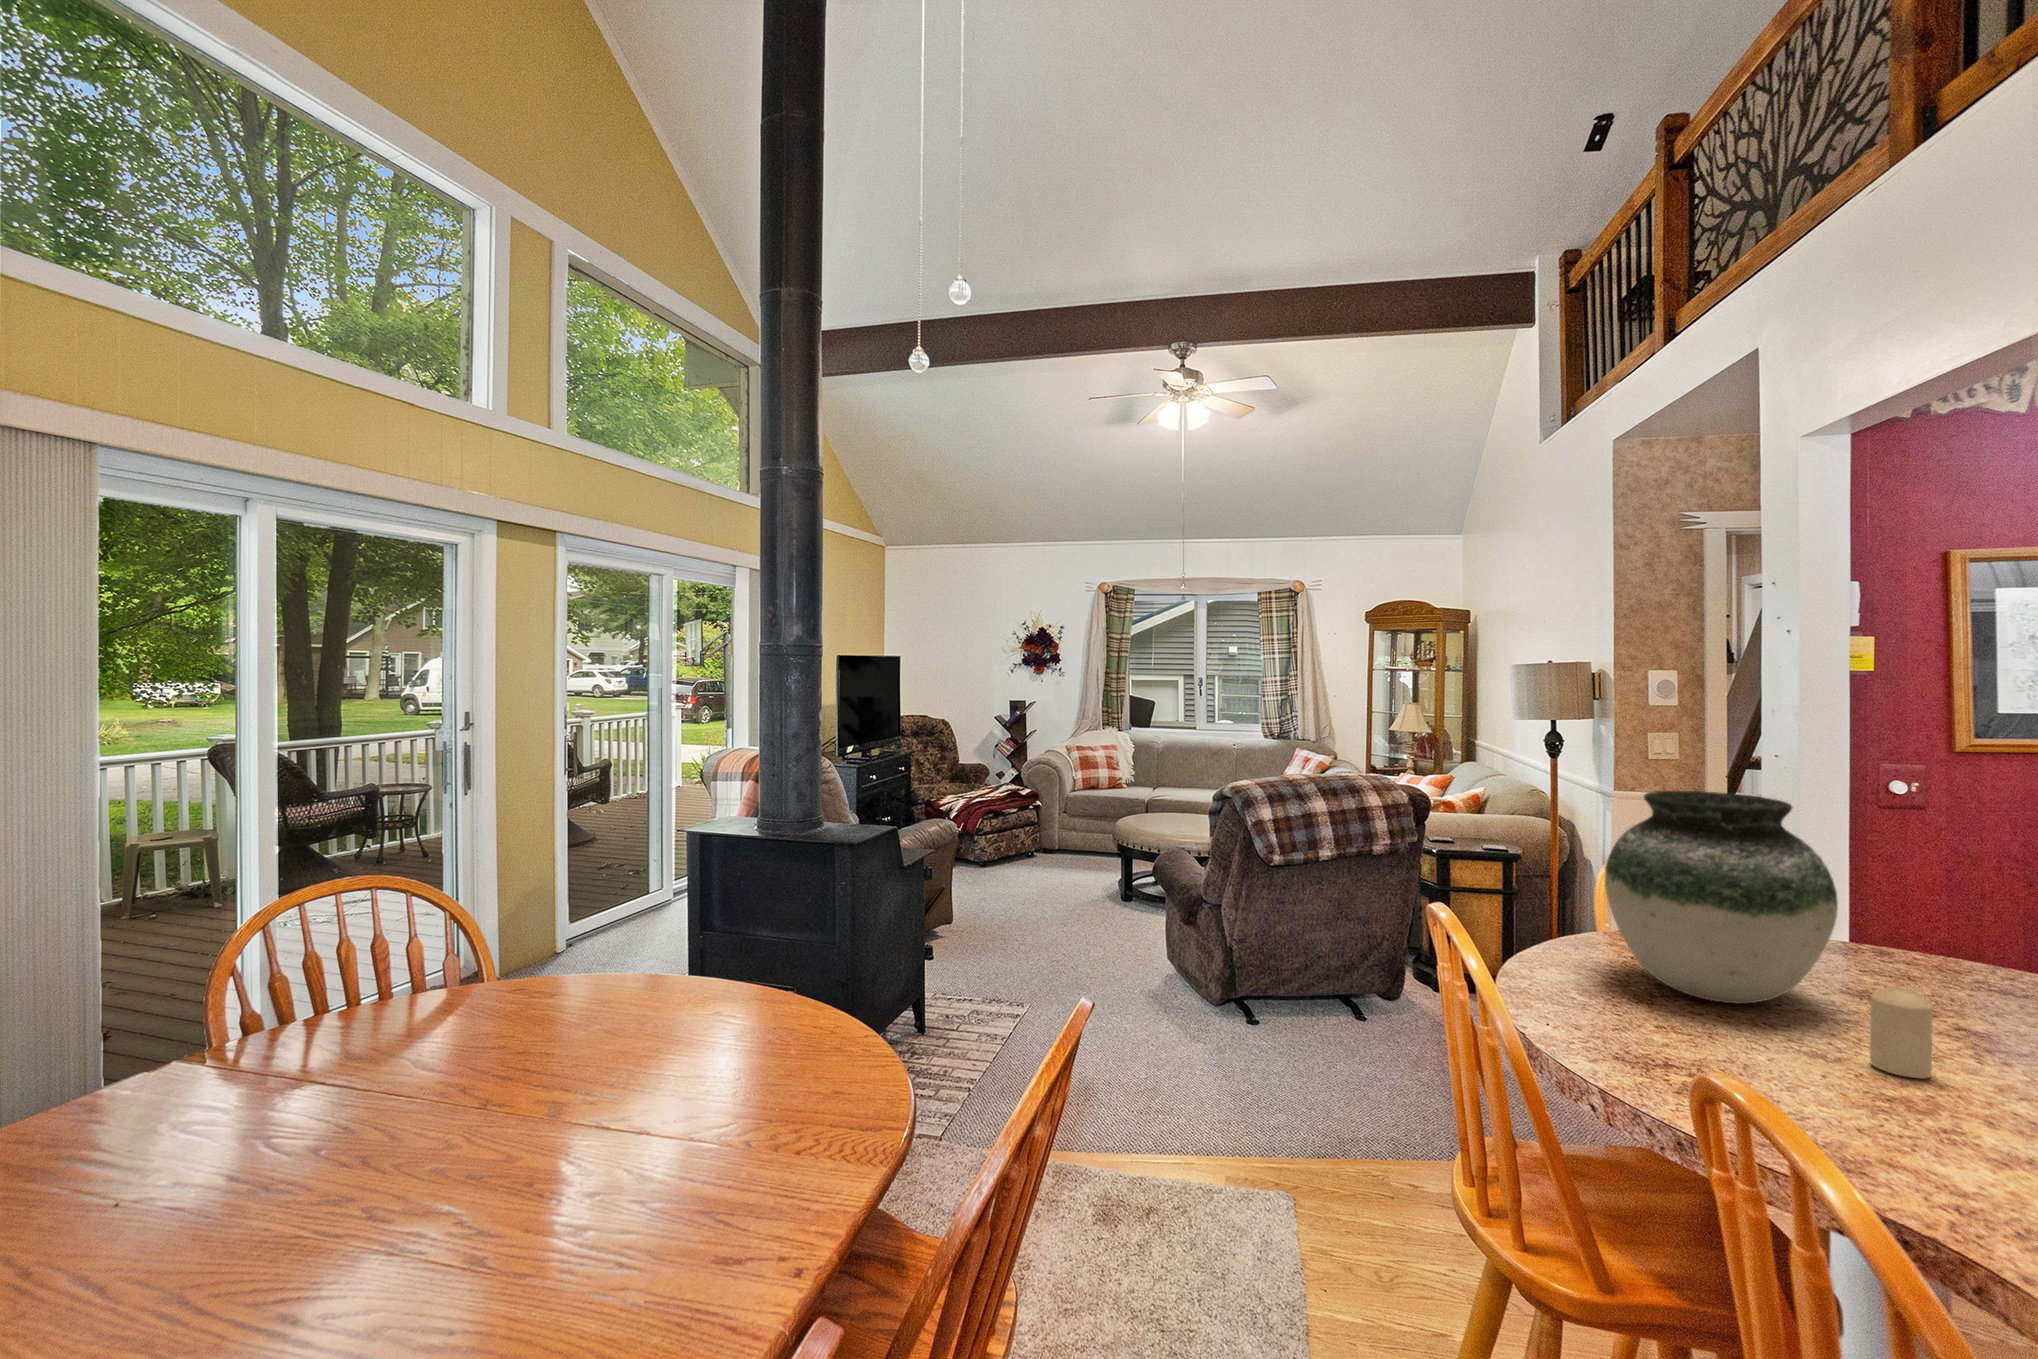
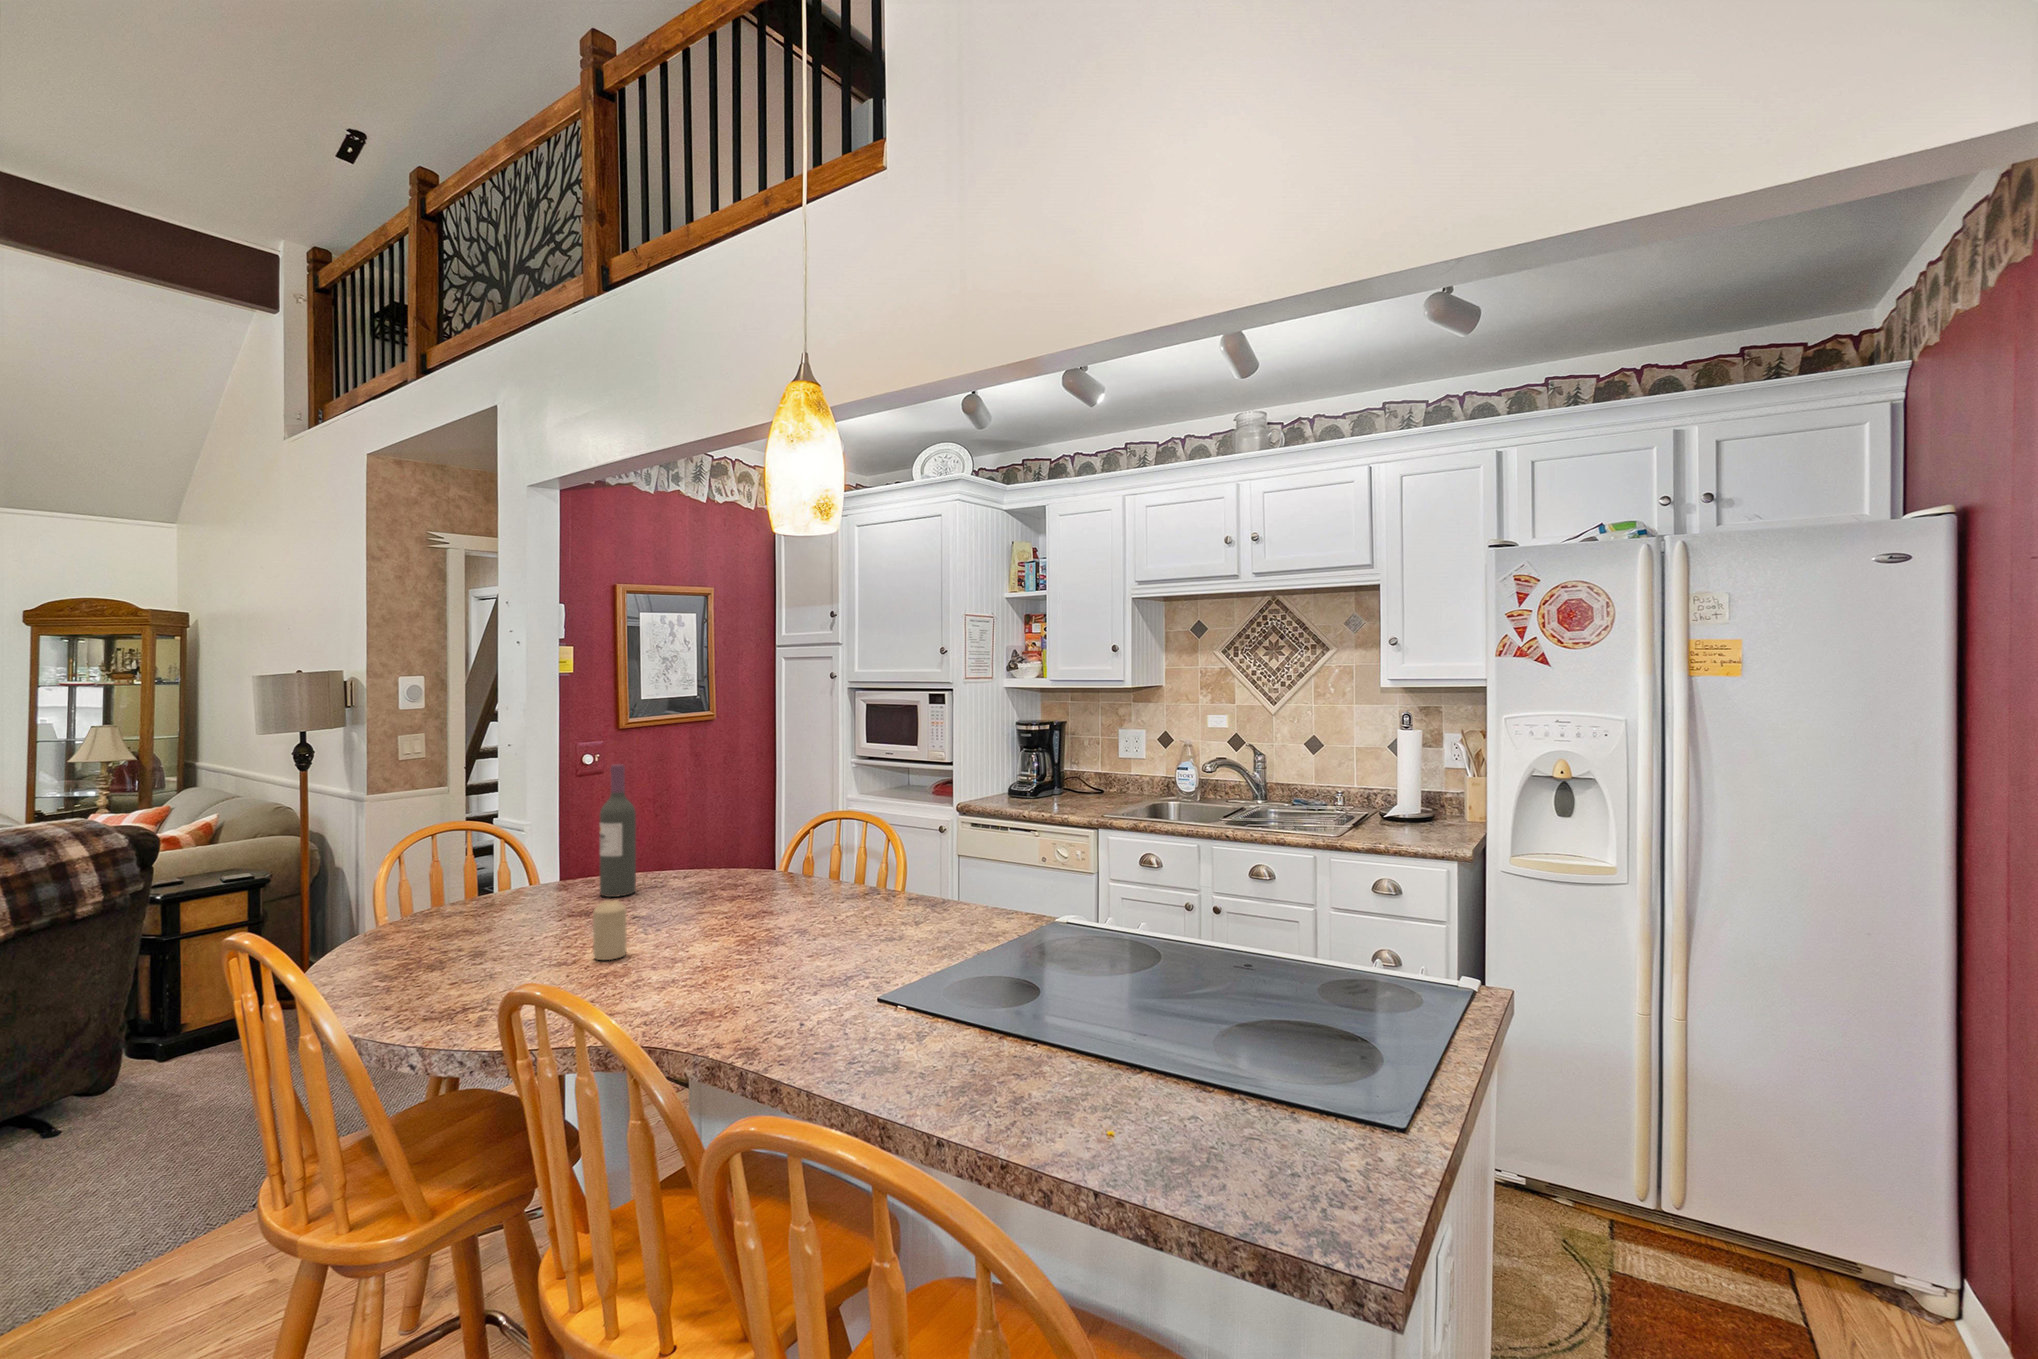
wine bottle: none [1891,789,1960,982] -> present [600,764,636,897]
vase: present [1604,791,1838,1003] -> none [399,783,570,953]

